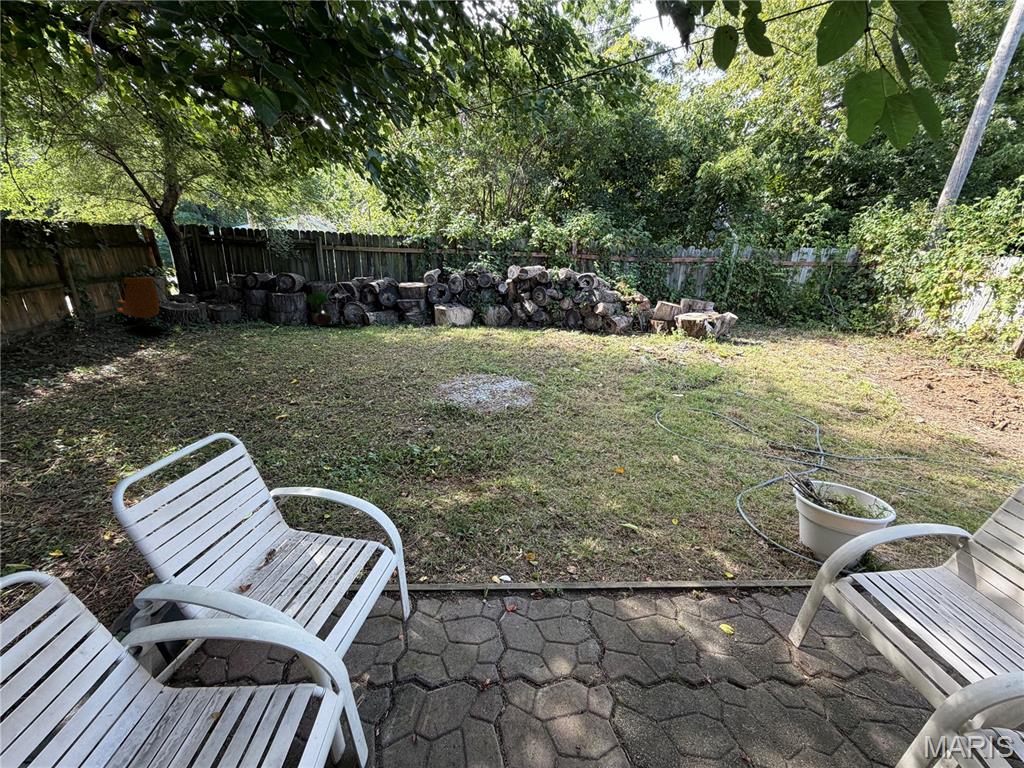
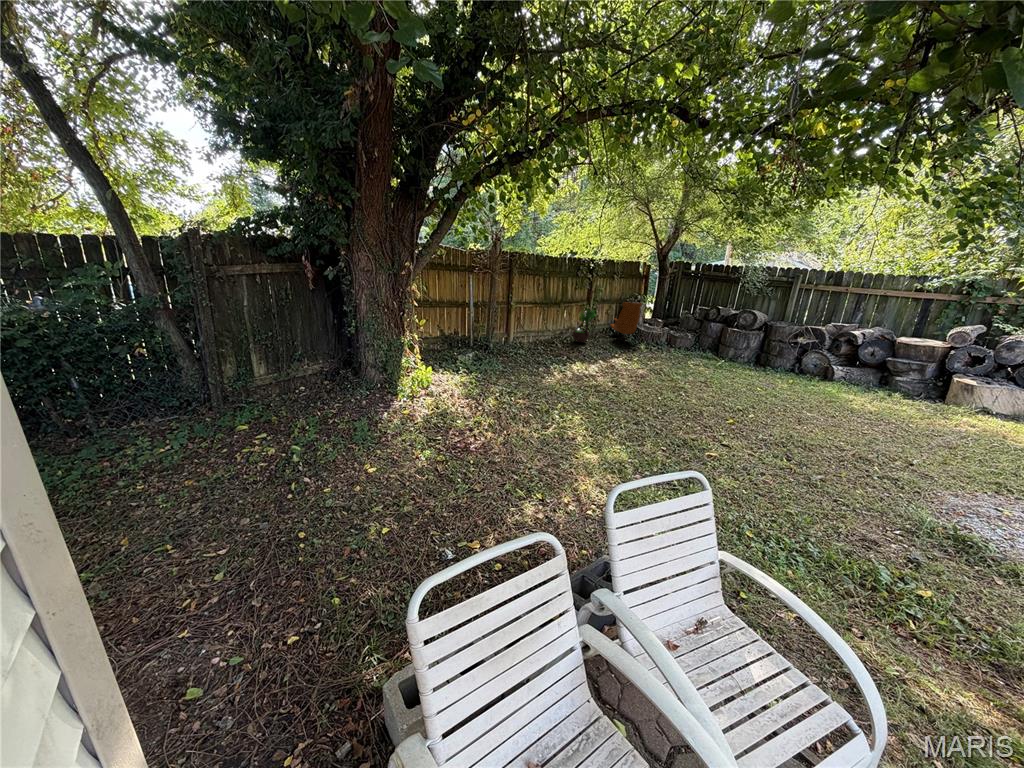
potted tree: present [309,291,332,326] -> present [573,309,595,342]

